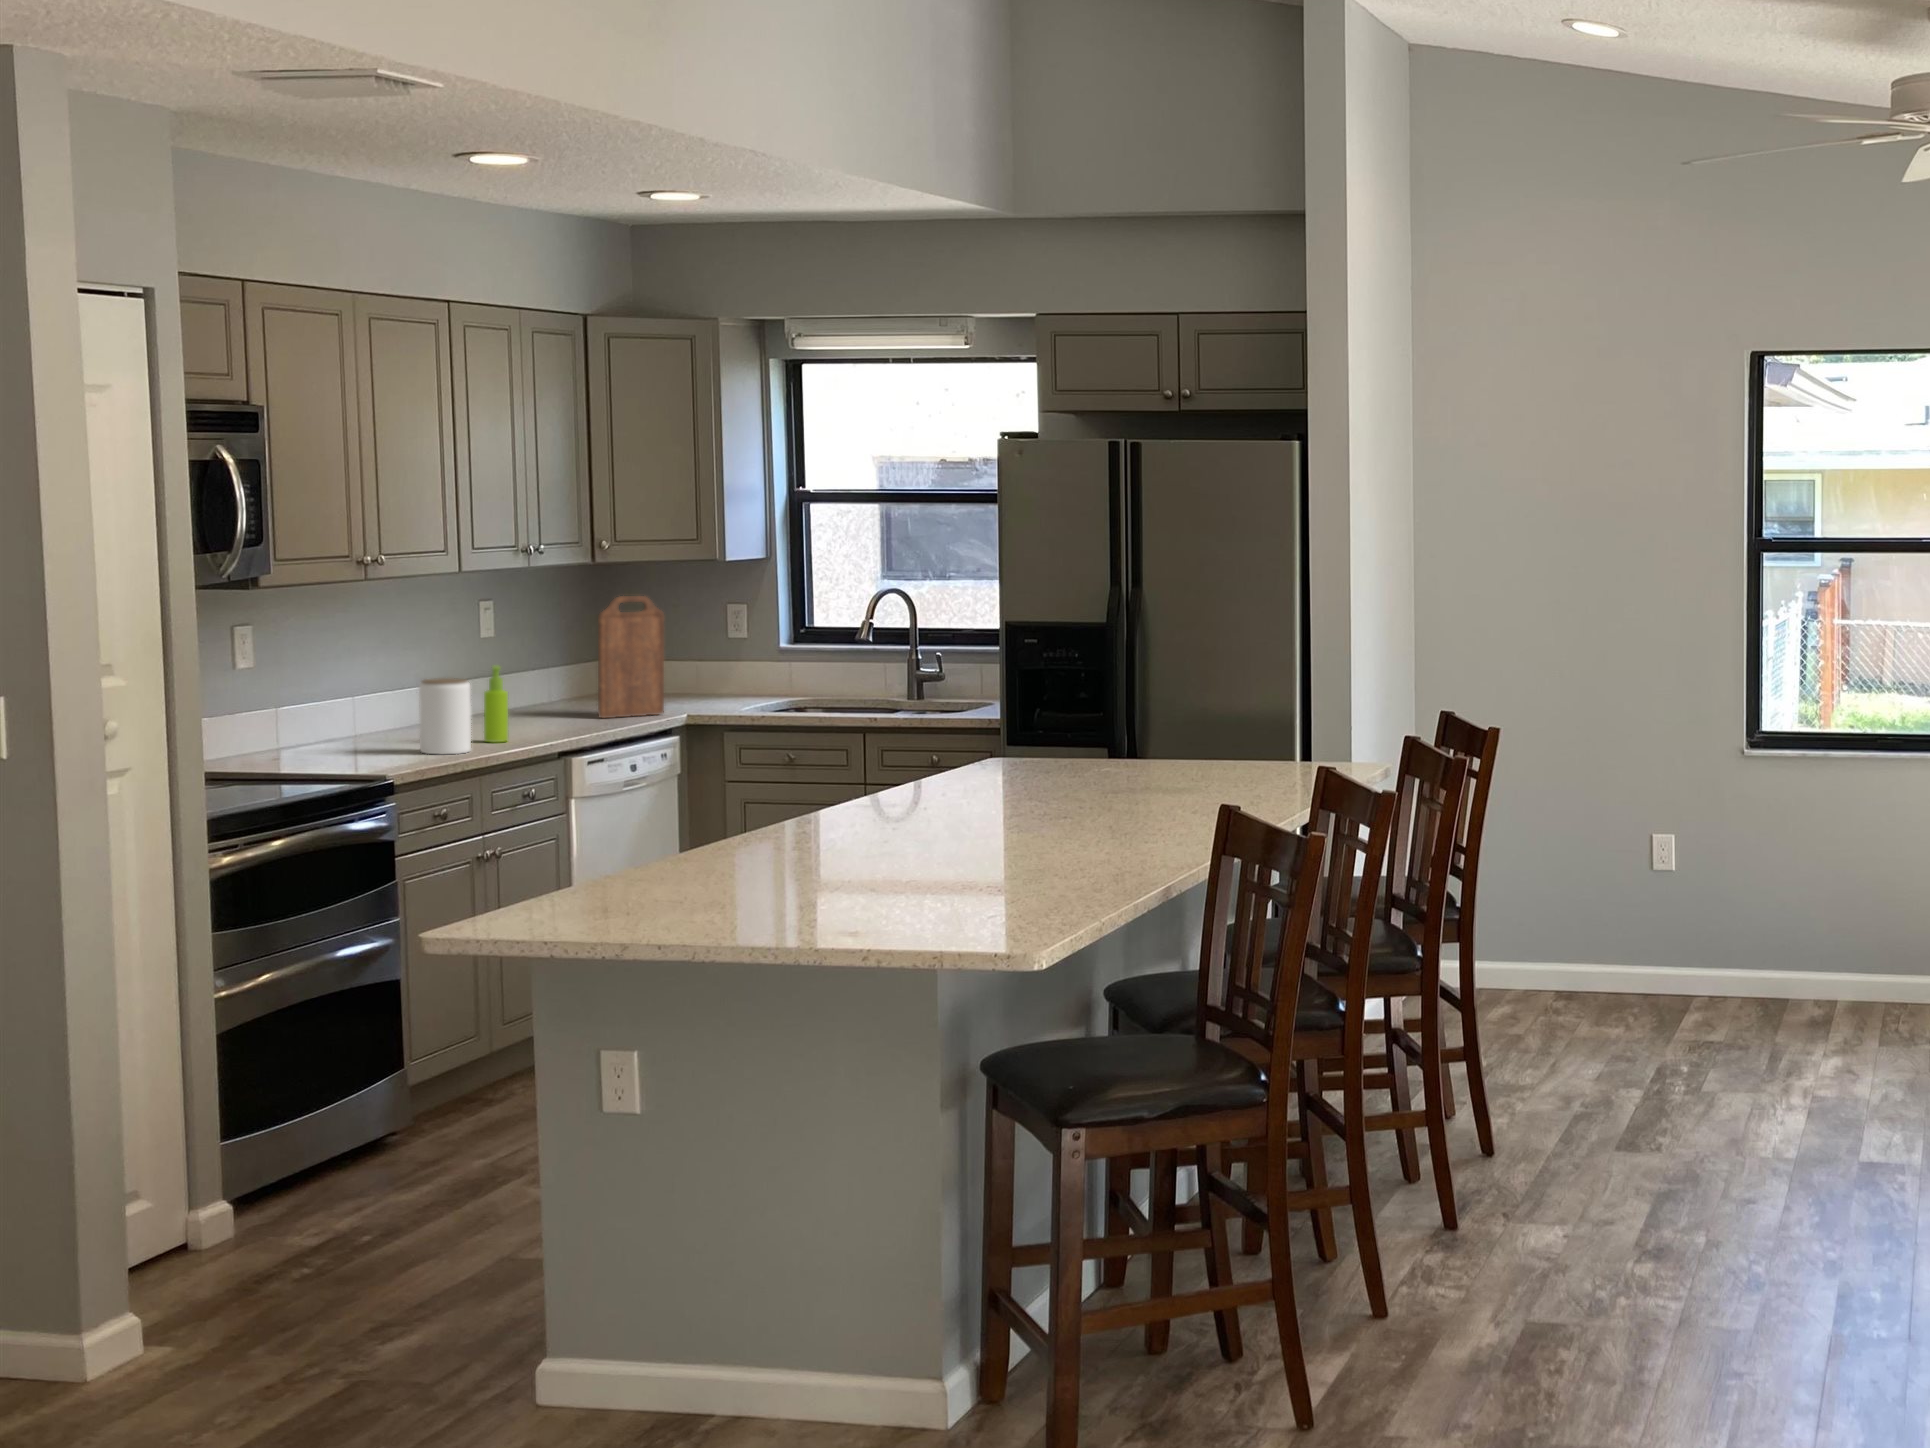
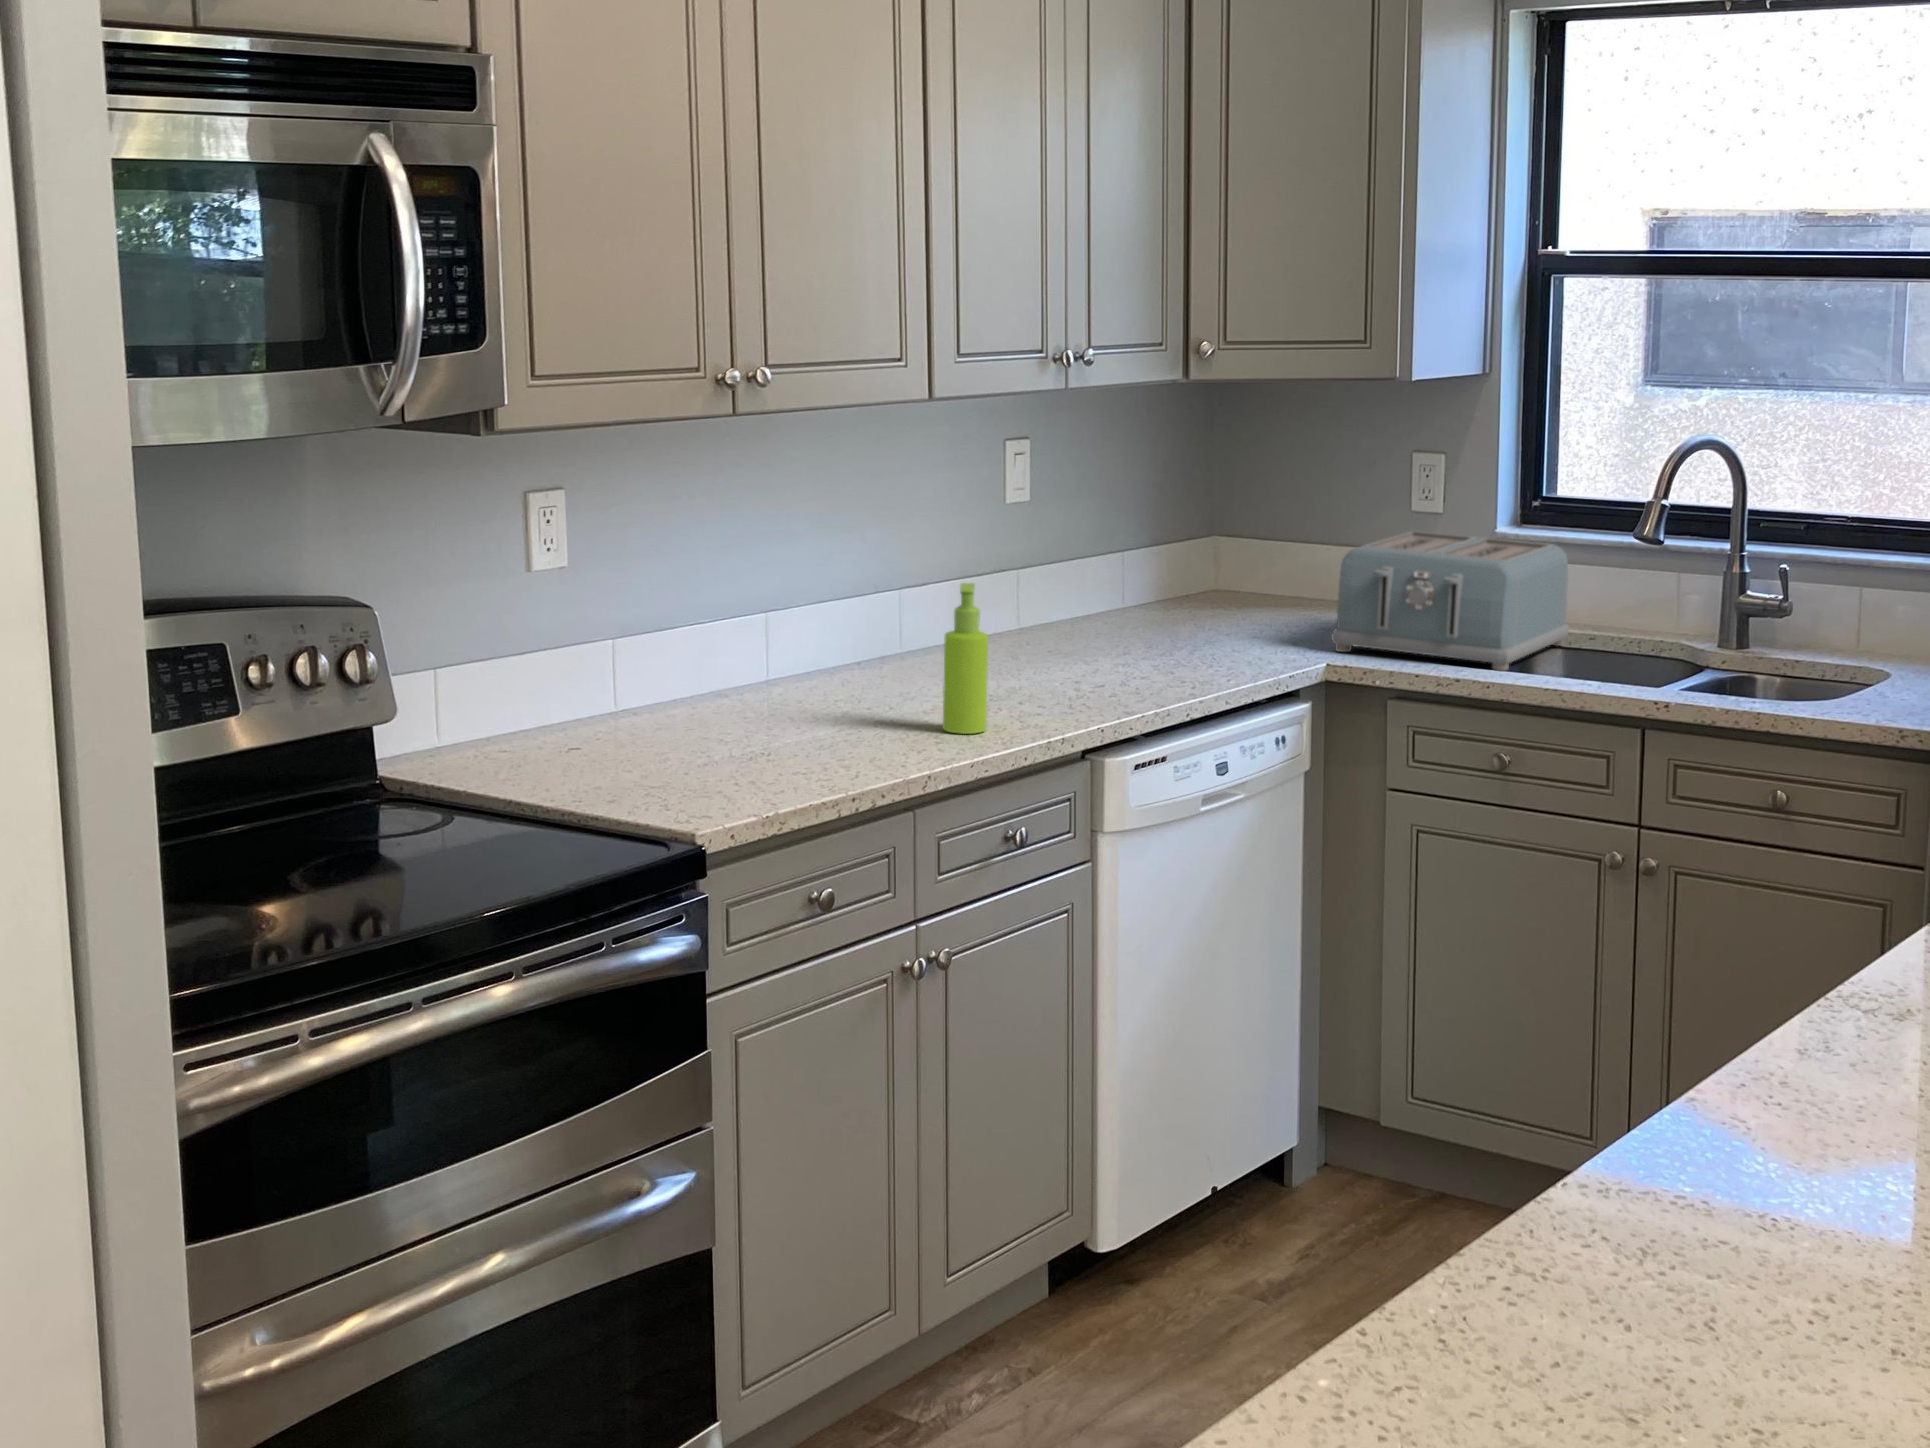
cutting board: present [598,596,664,718] -> none [1171,442,1295,668]
toaster: none [688,646,822,714] -> present [1331,531,1569,671]
jar: present [419,678,471,754] -> none [810,612,904,768]

